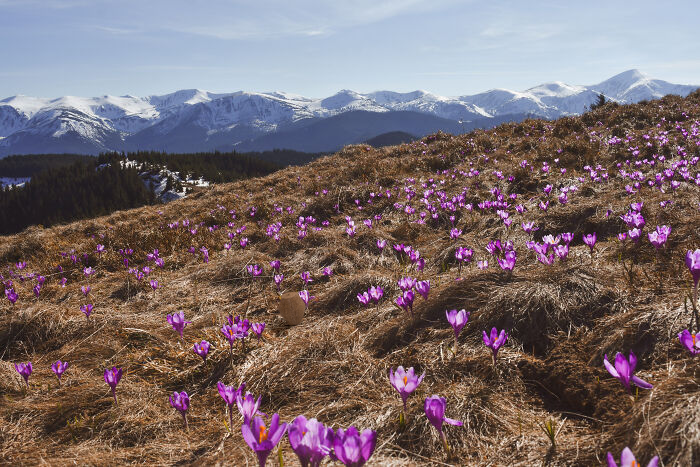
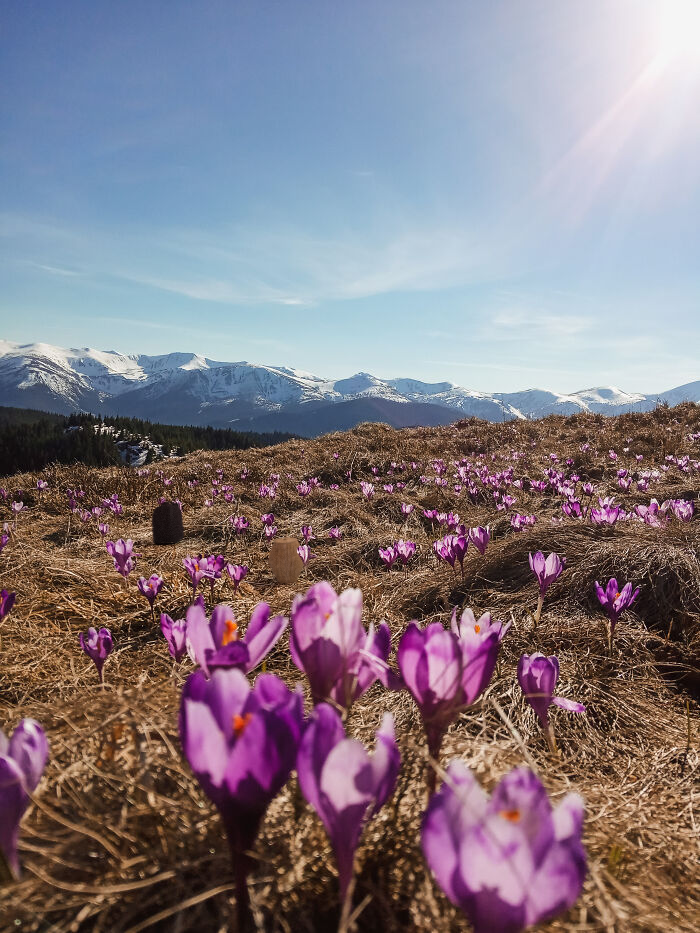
backpack: none [188,262,215,295] -> present [152,501,184,544]

